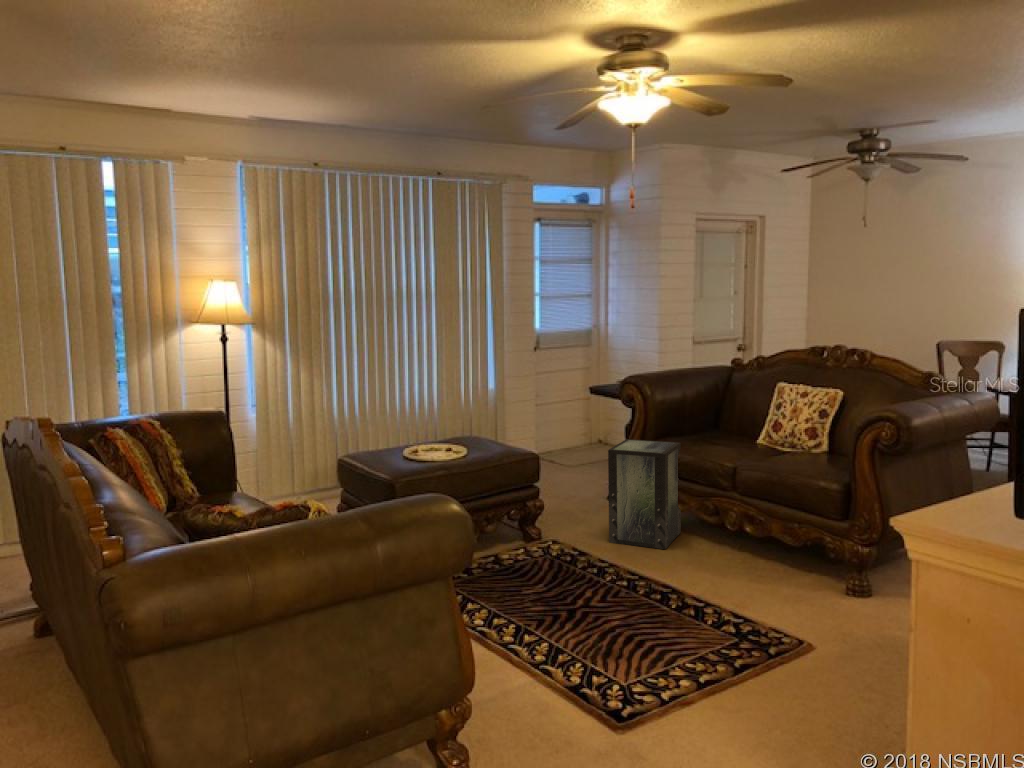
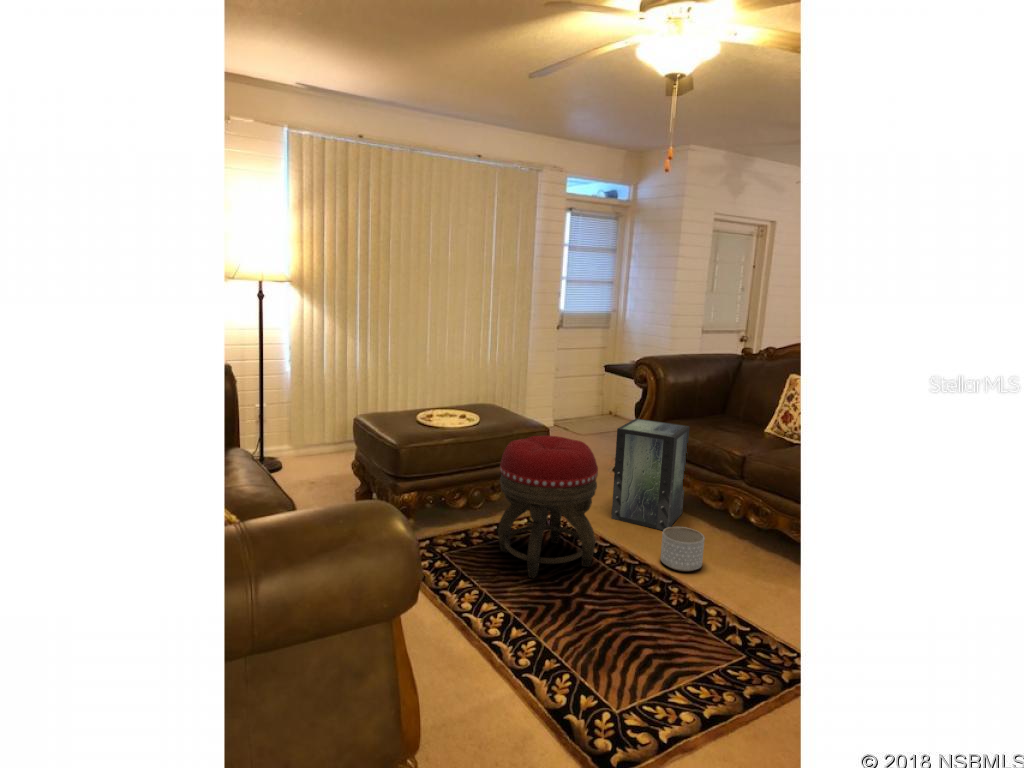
footstool: none [497,459,595,597] -> present [498,436,598,578]
planter: none [659,540,700,581] -> present [661,527,705,571]

